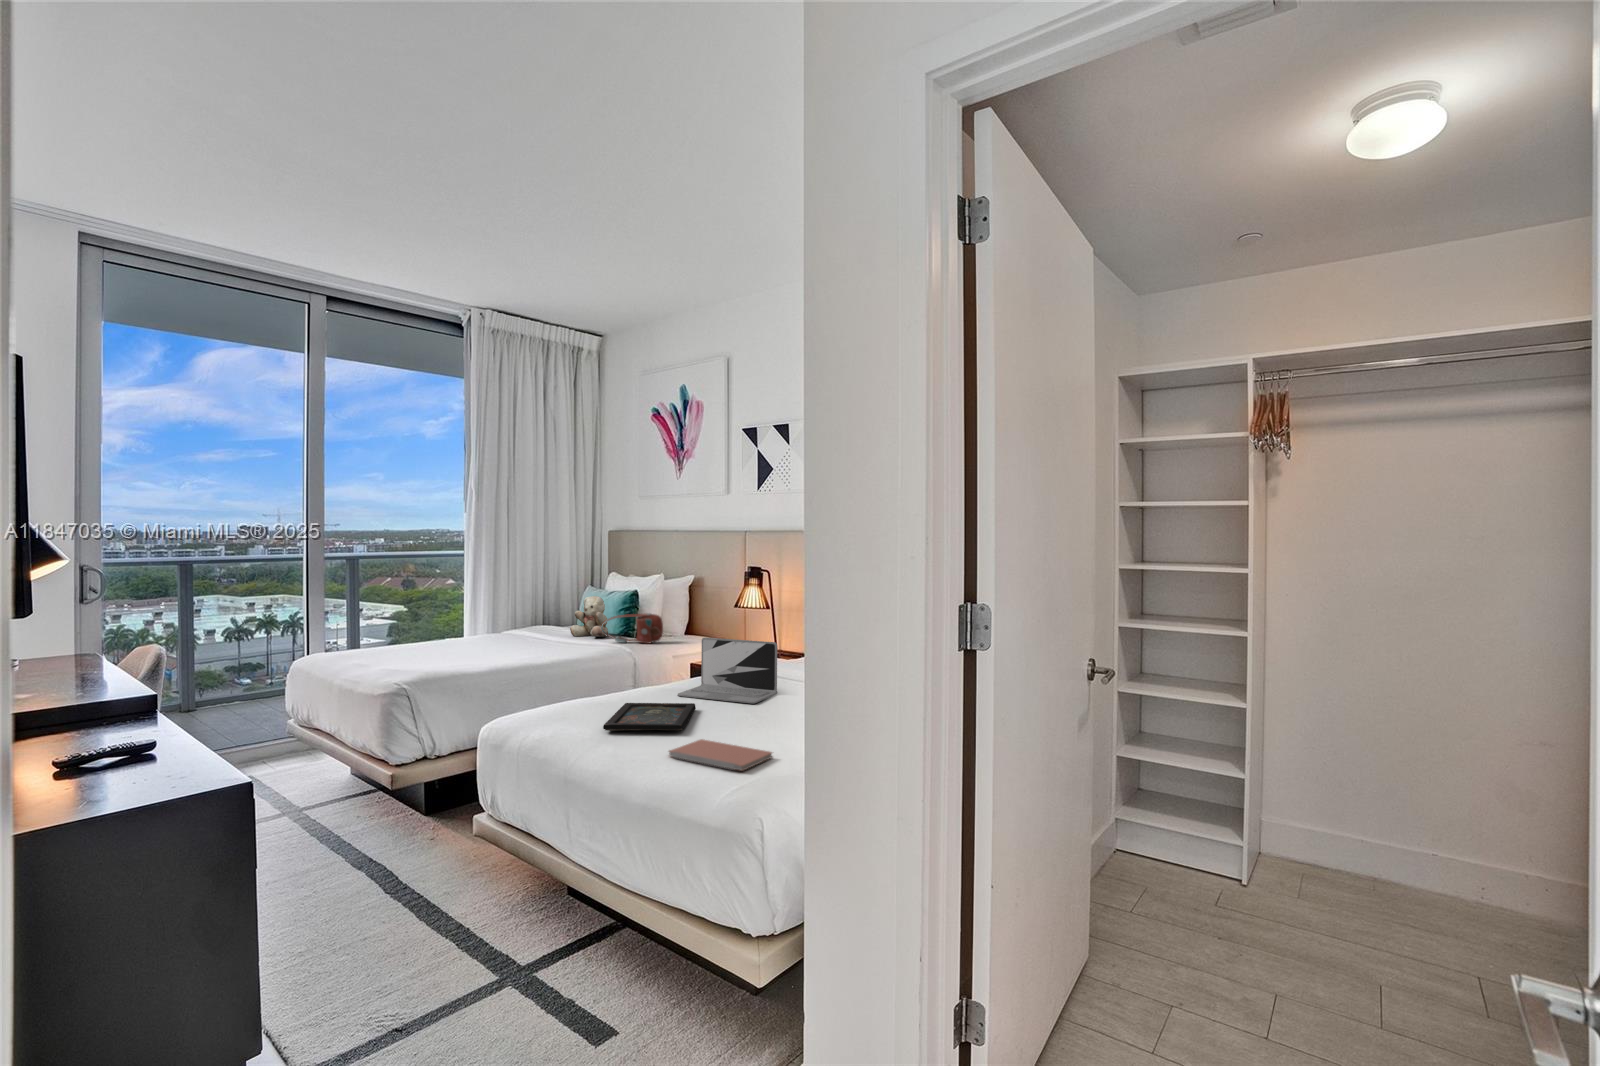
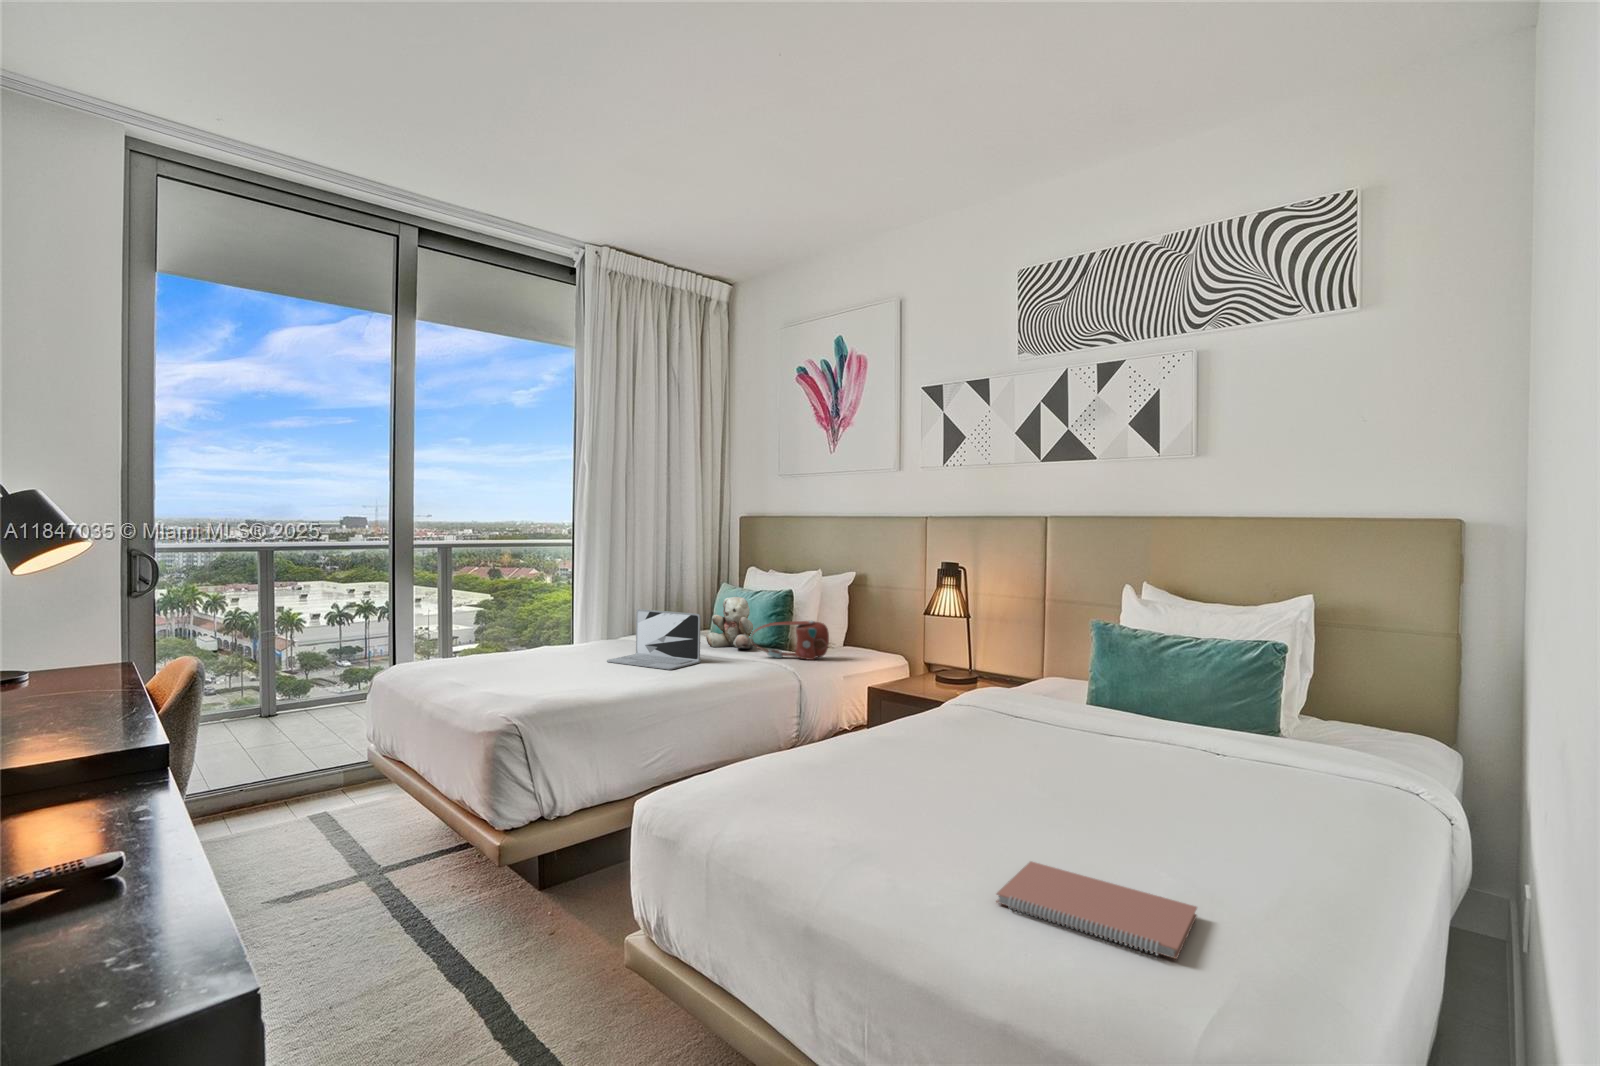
laptop: present [678,638,777,704] -> present [607,609,701,670]
tray: present [603,703,696,731] -> none [846,769,979,834]

